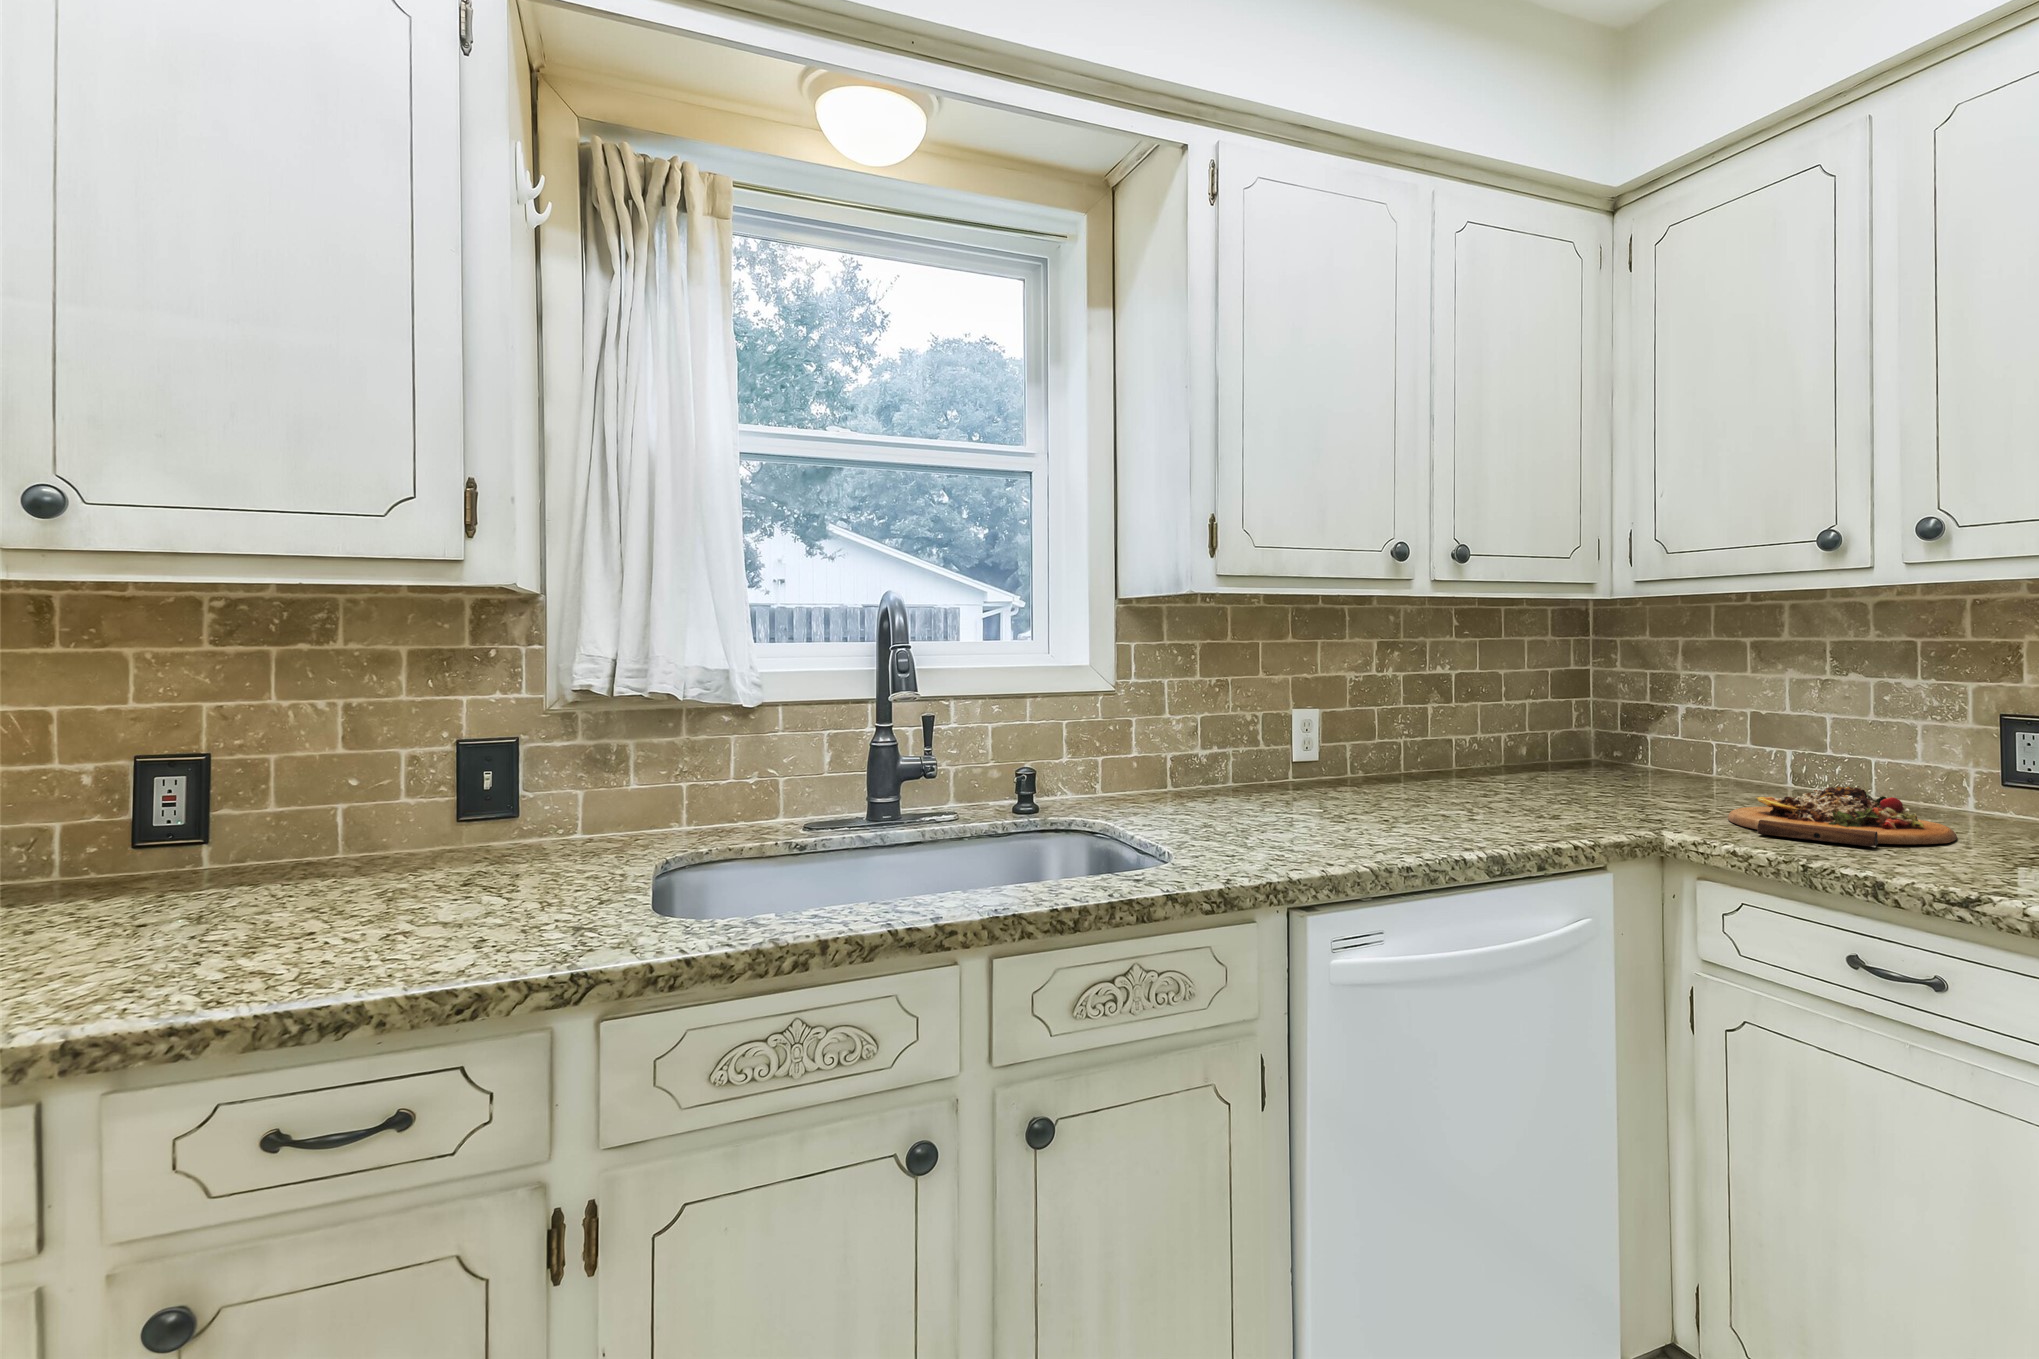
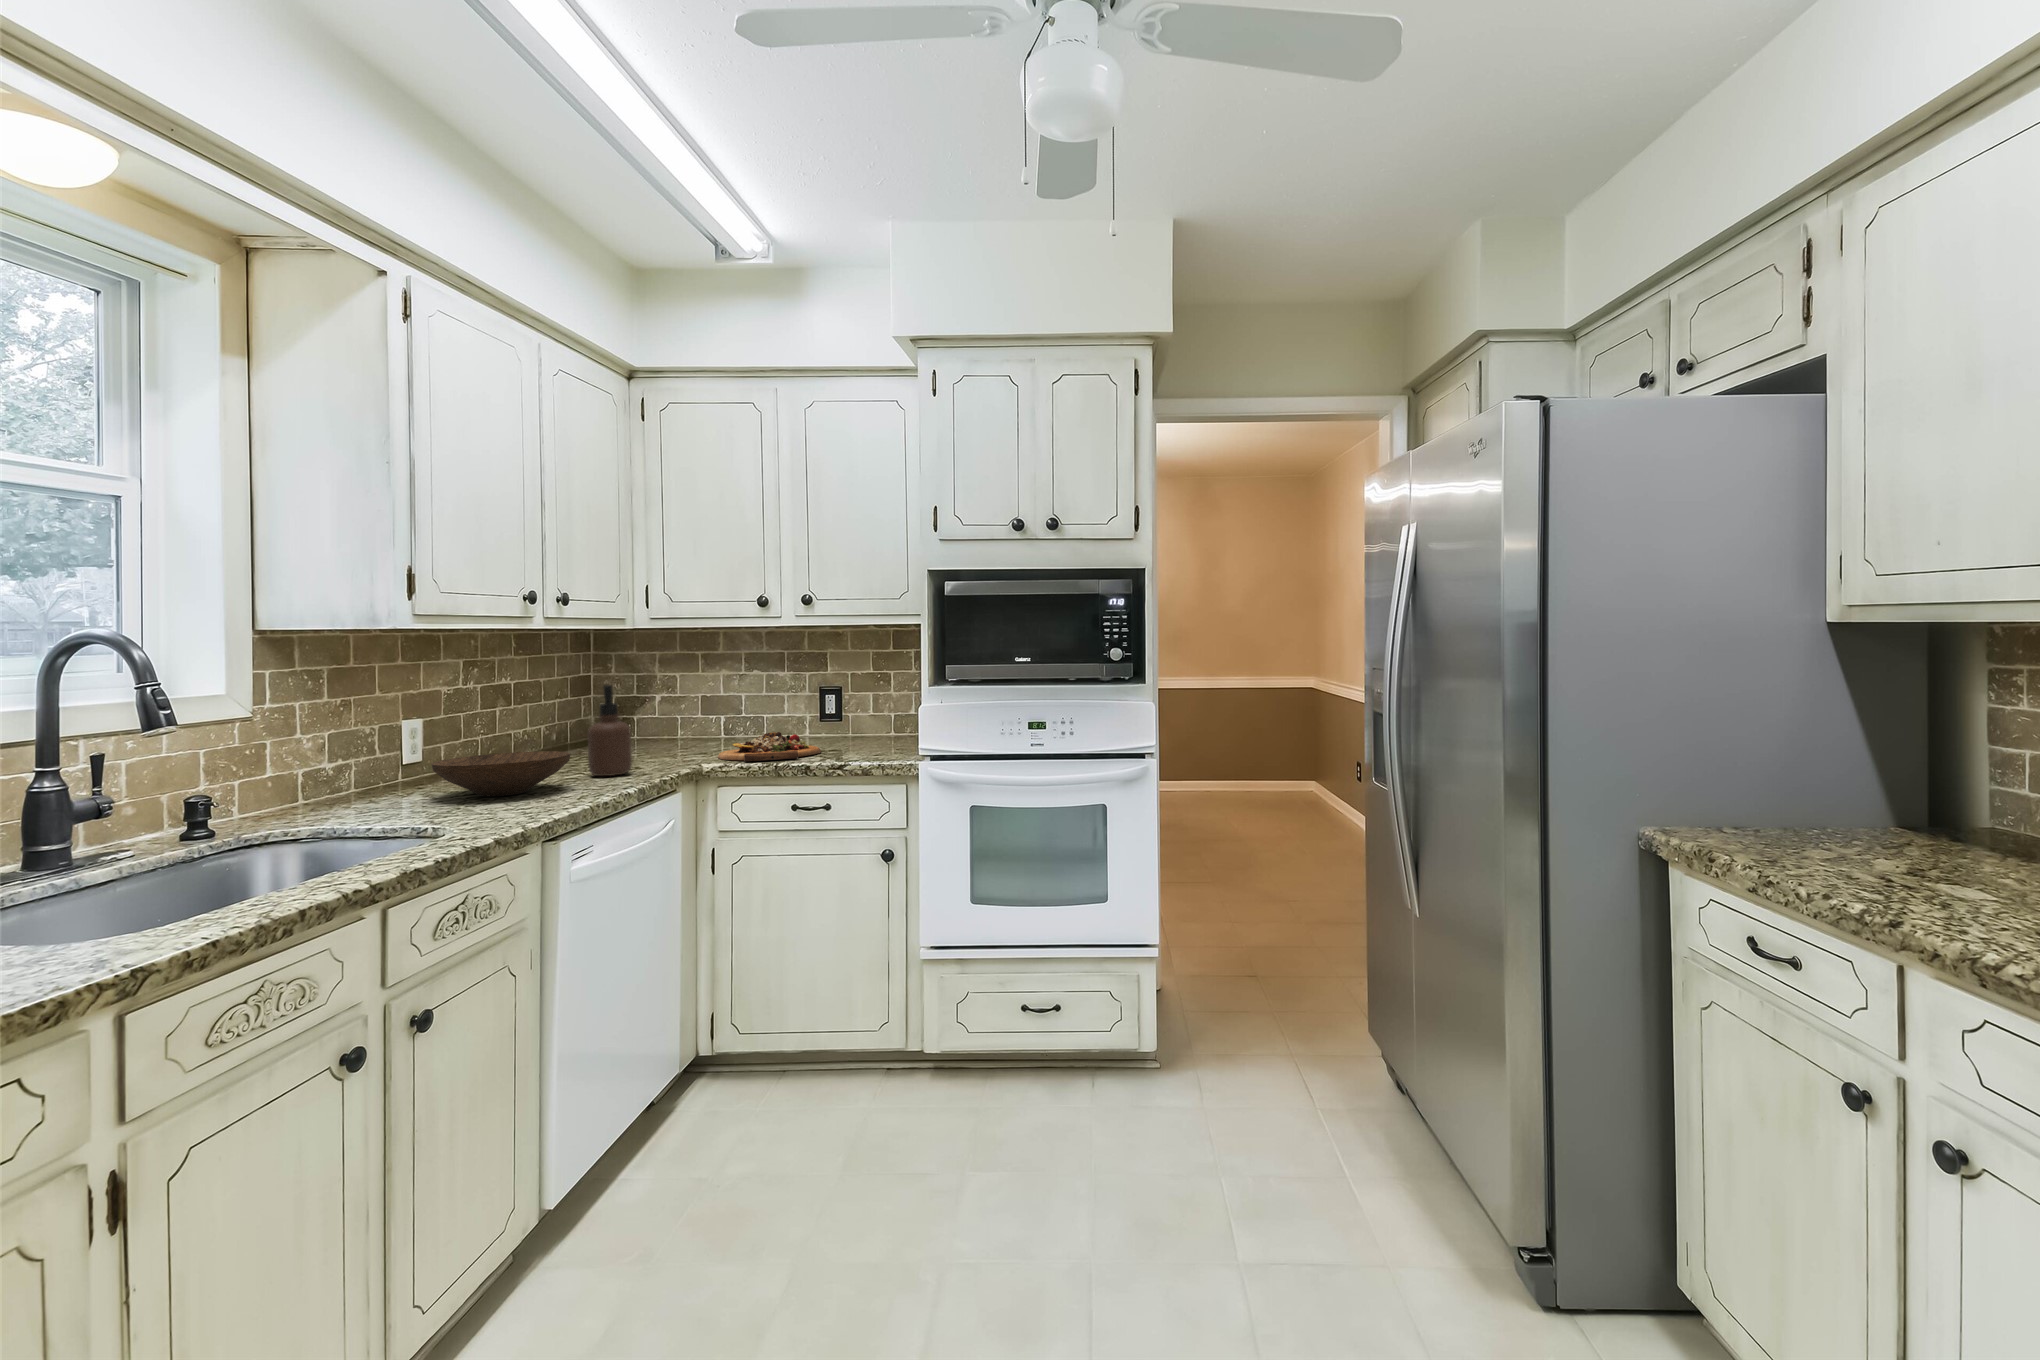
soap dispenser: none [1485,680,1549,819] -> present [588,685,632,776]
wooden bowl: none [1263,762,1432,823] -> present [431,751,570,796]

